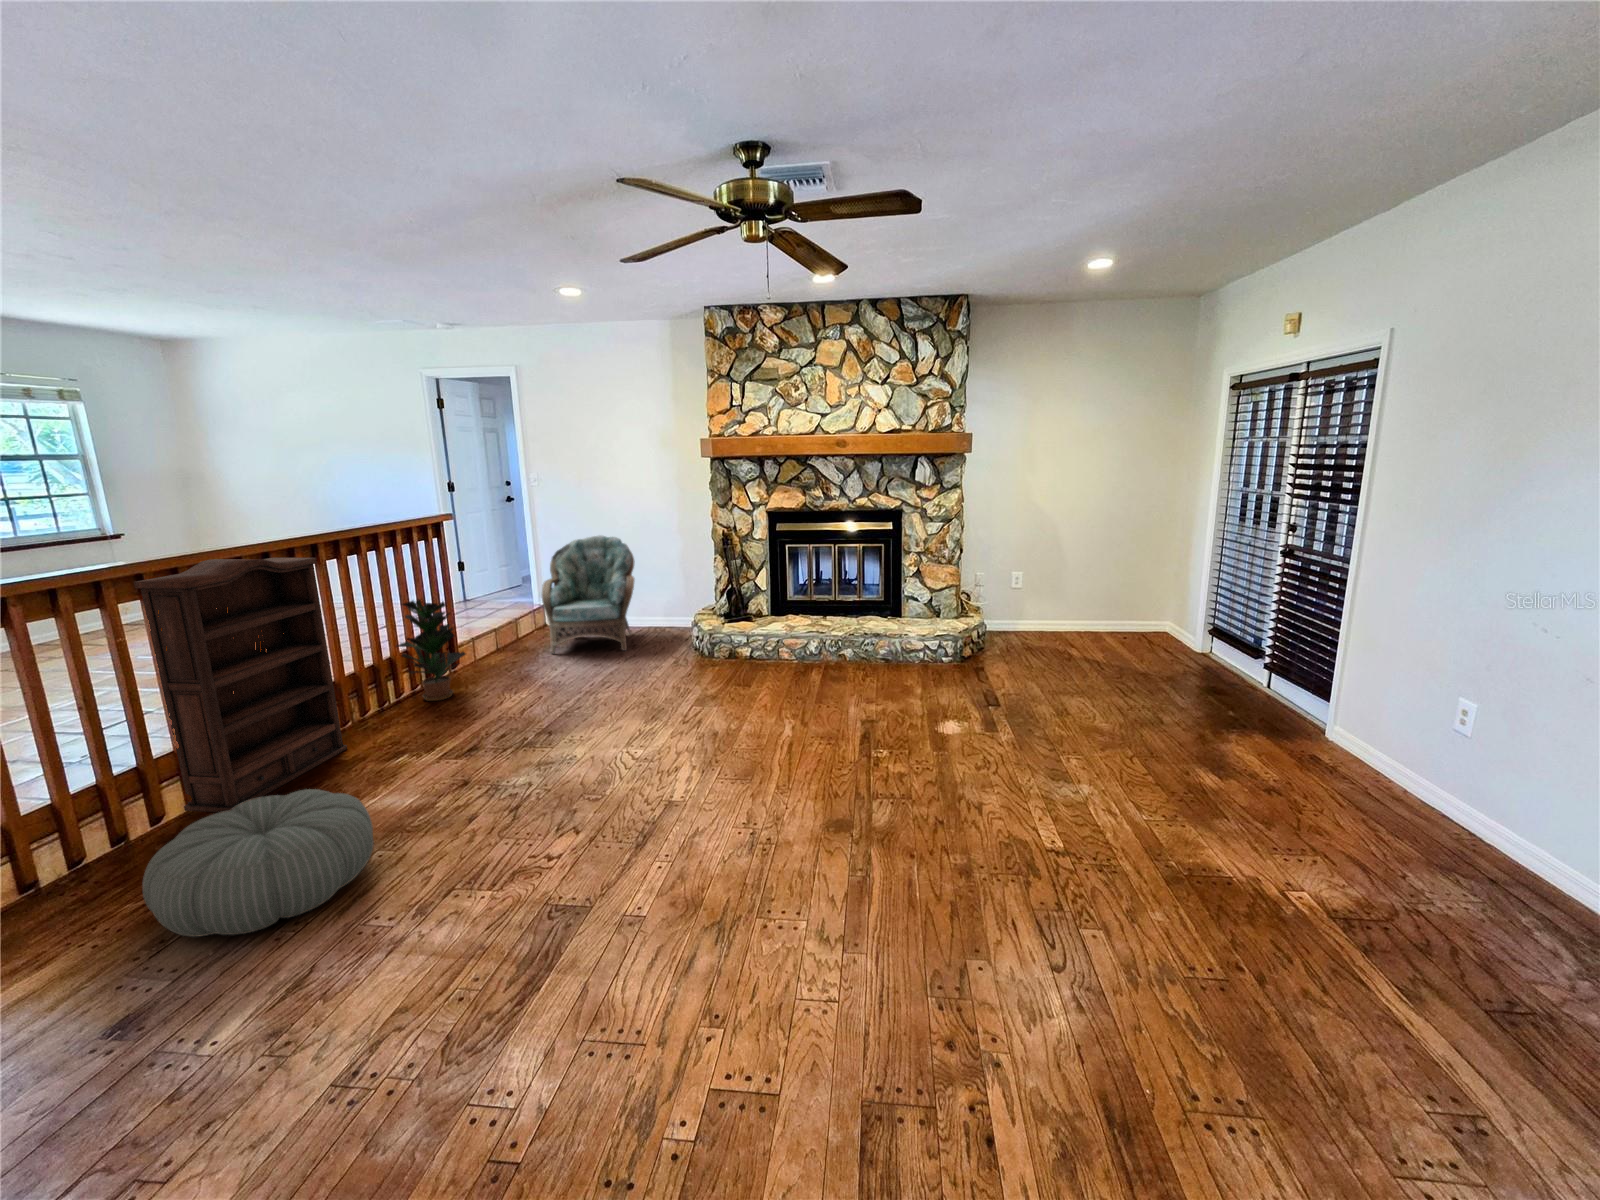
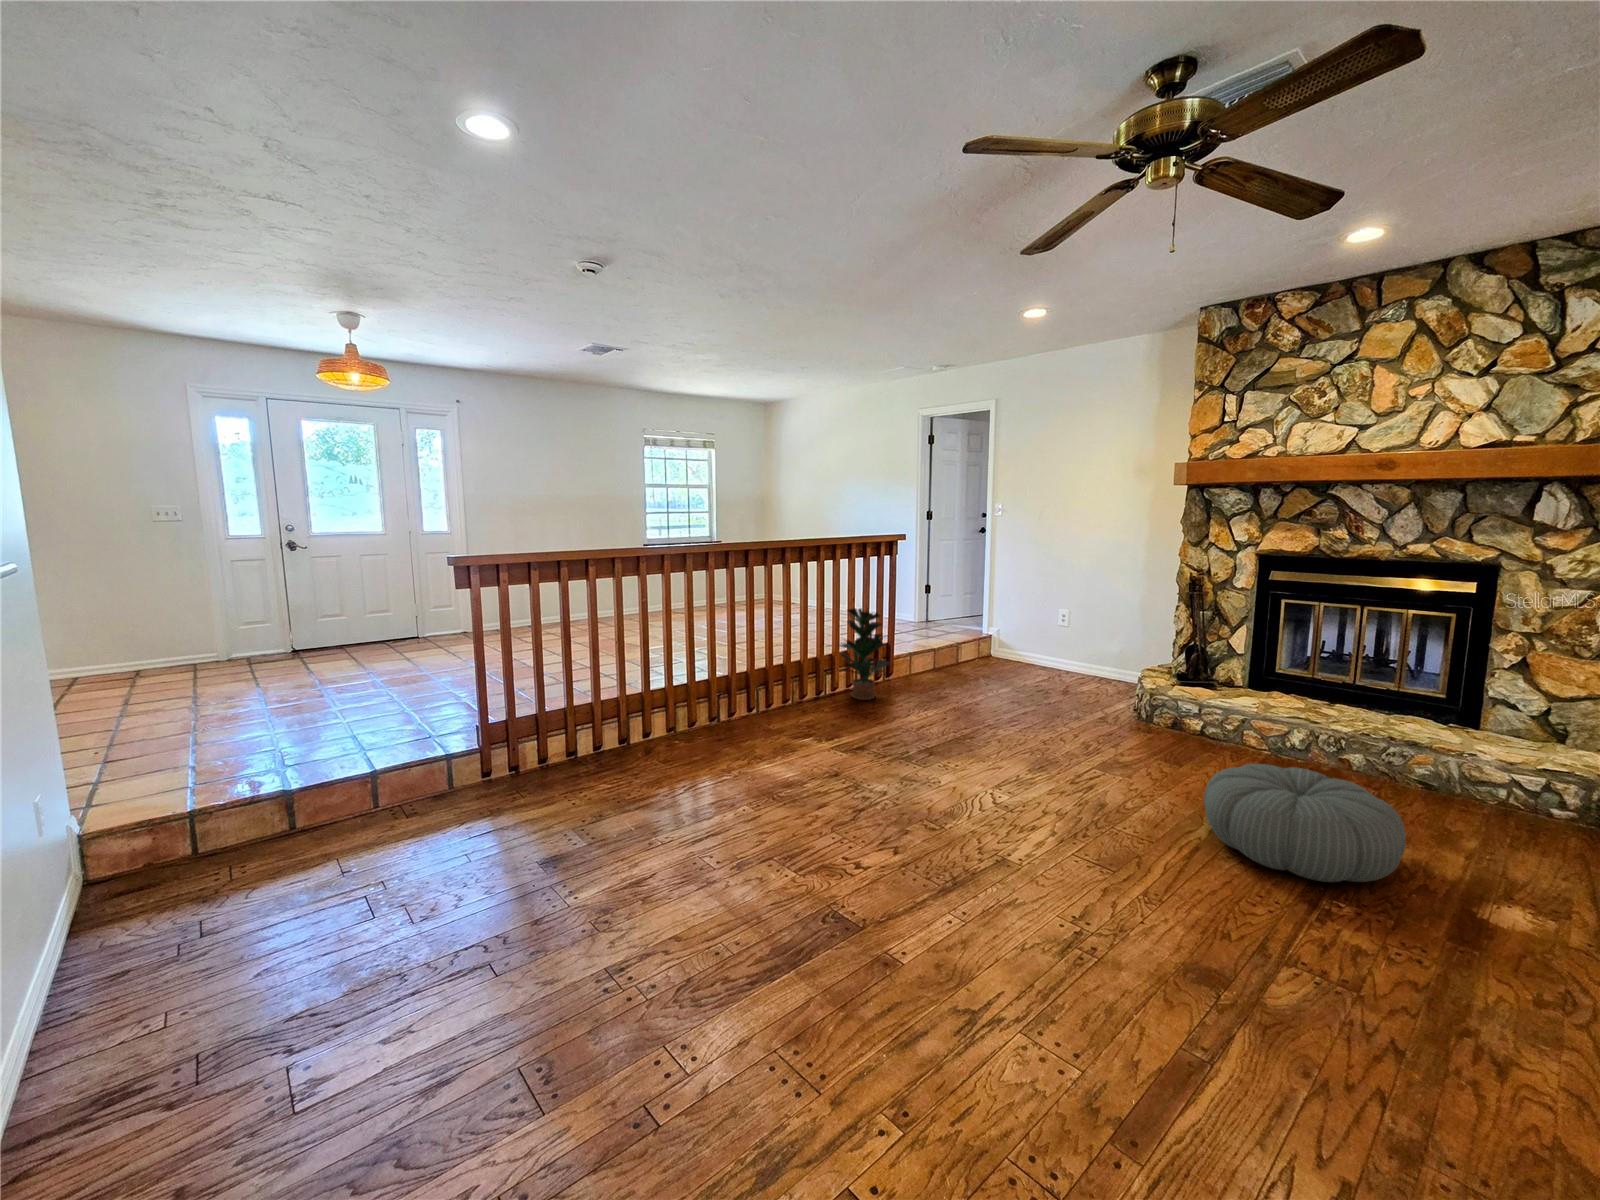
armchair: present [542,535,635,654] -> none [976,570,1082,693]
bookshelf: present [134,558,347,812] -> none [664,555,779,744]
pouf: present [143,789,374,937] -> present [1204,764,1406,882]

